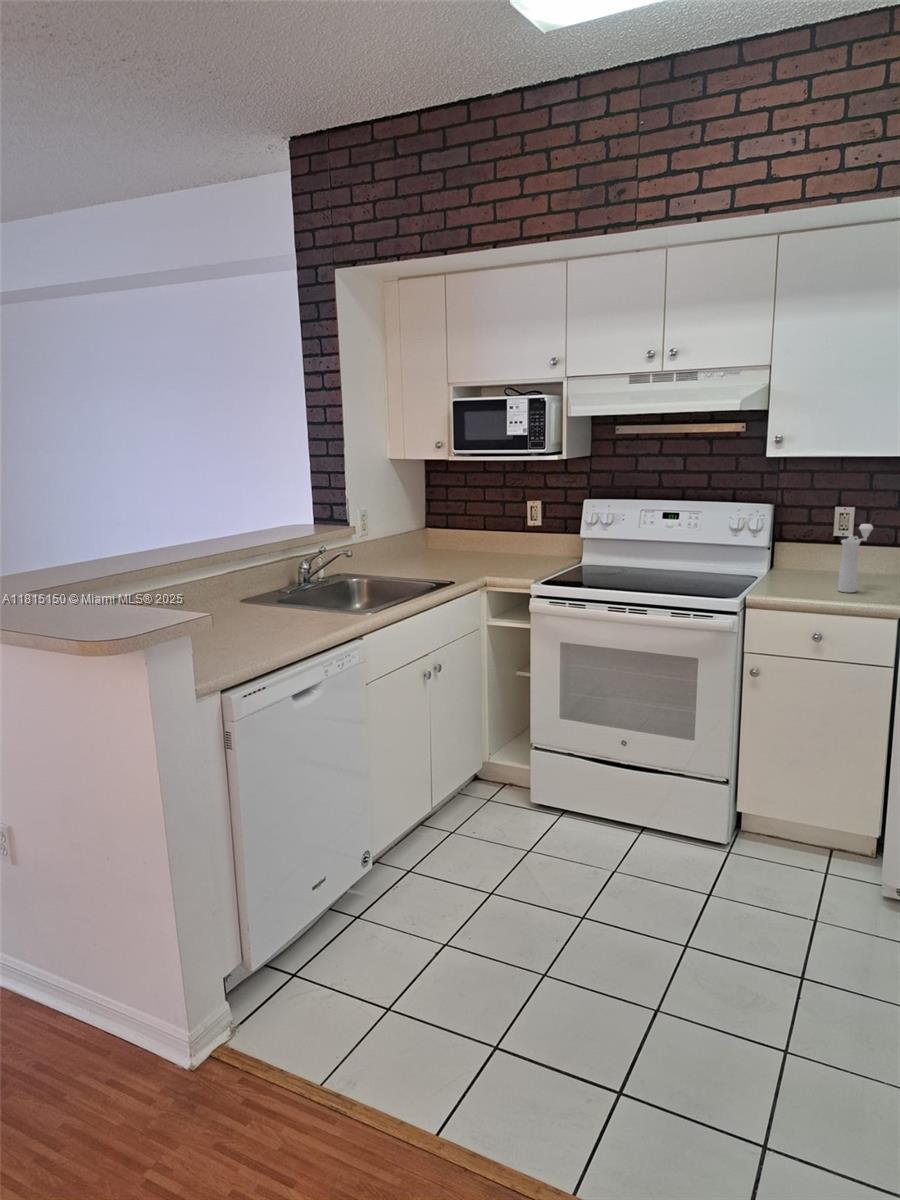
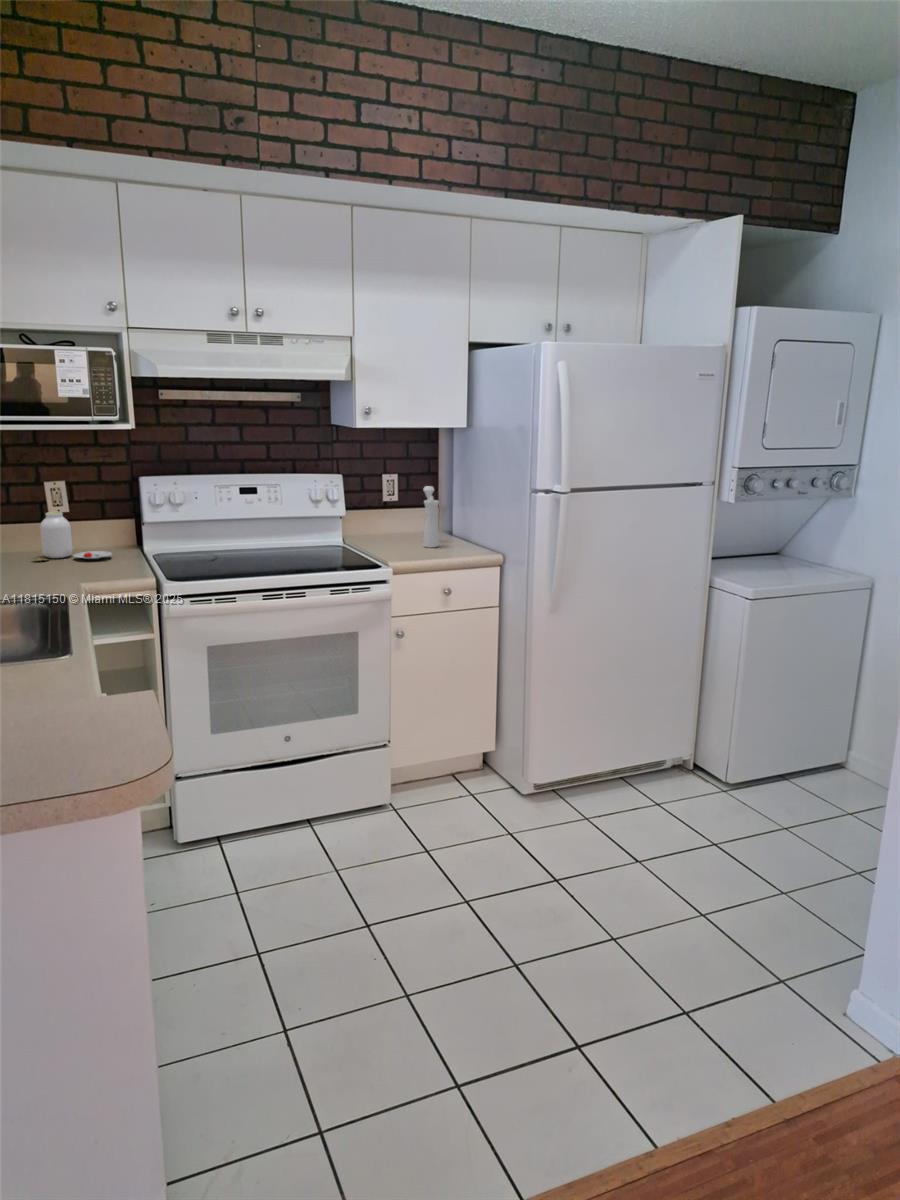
jar: none [500,522,553,561] -> present [32,512,112,561]

